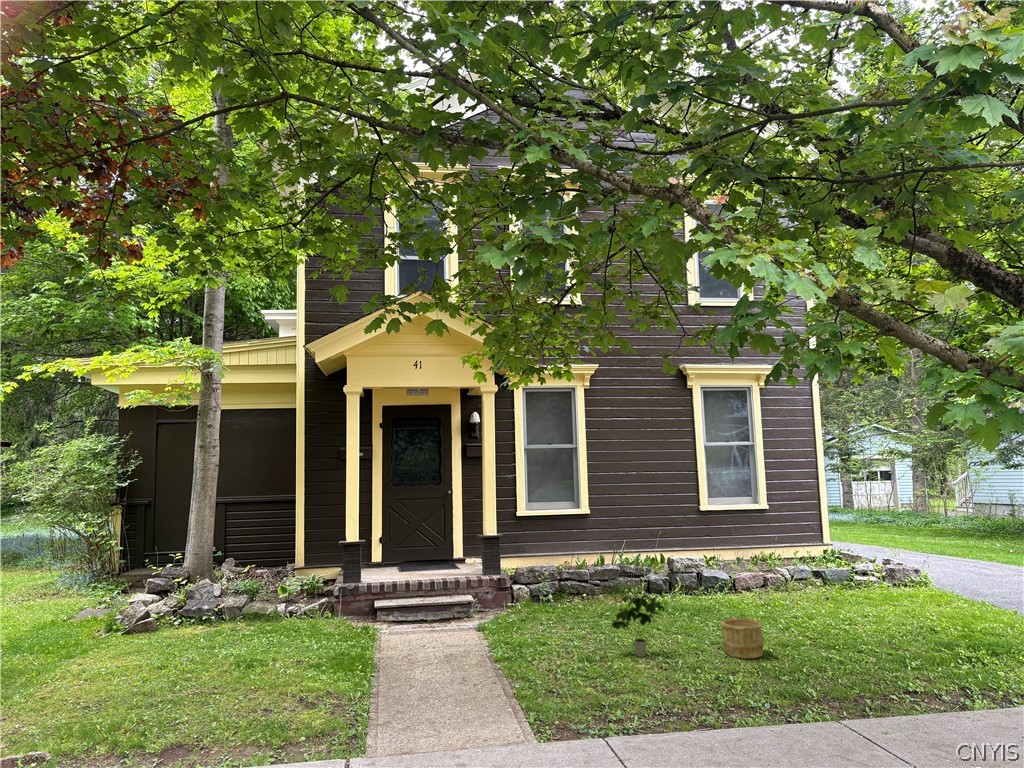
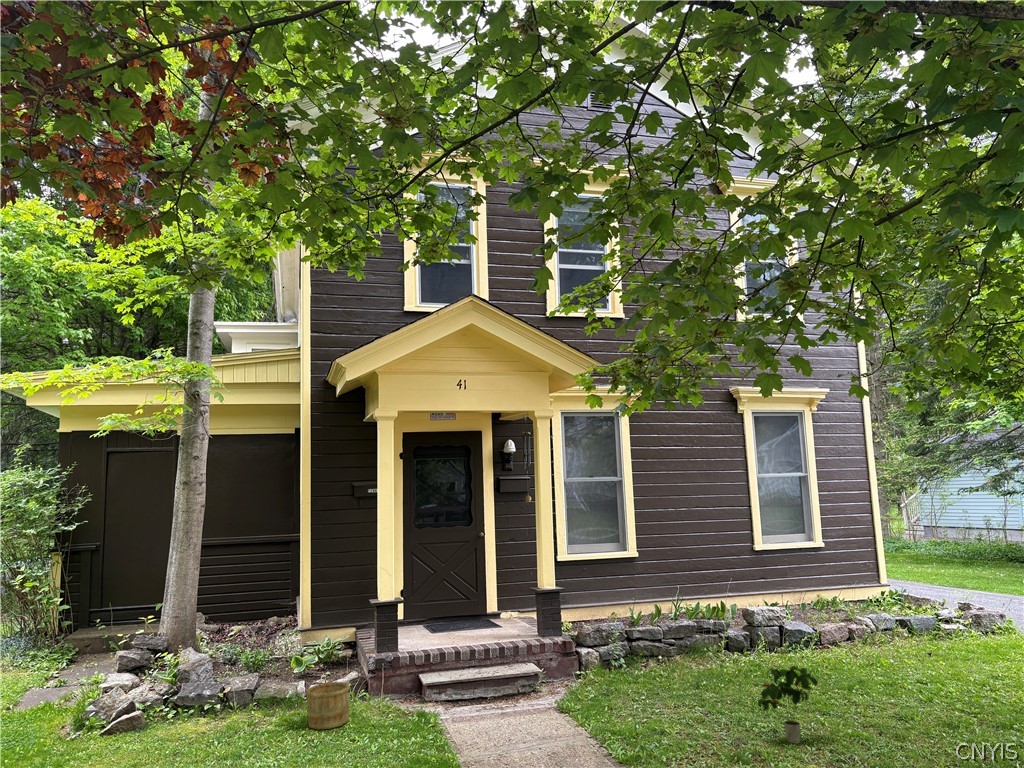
wooden bucket: present [721,618,763,659] -> present [306,682,350,730]

